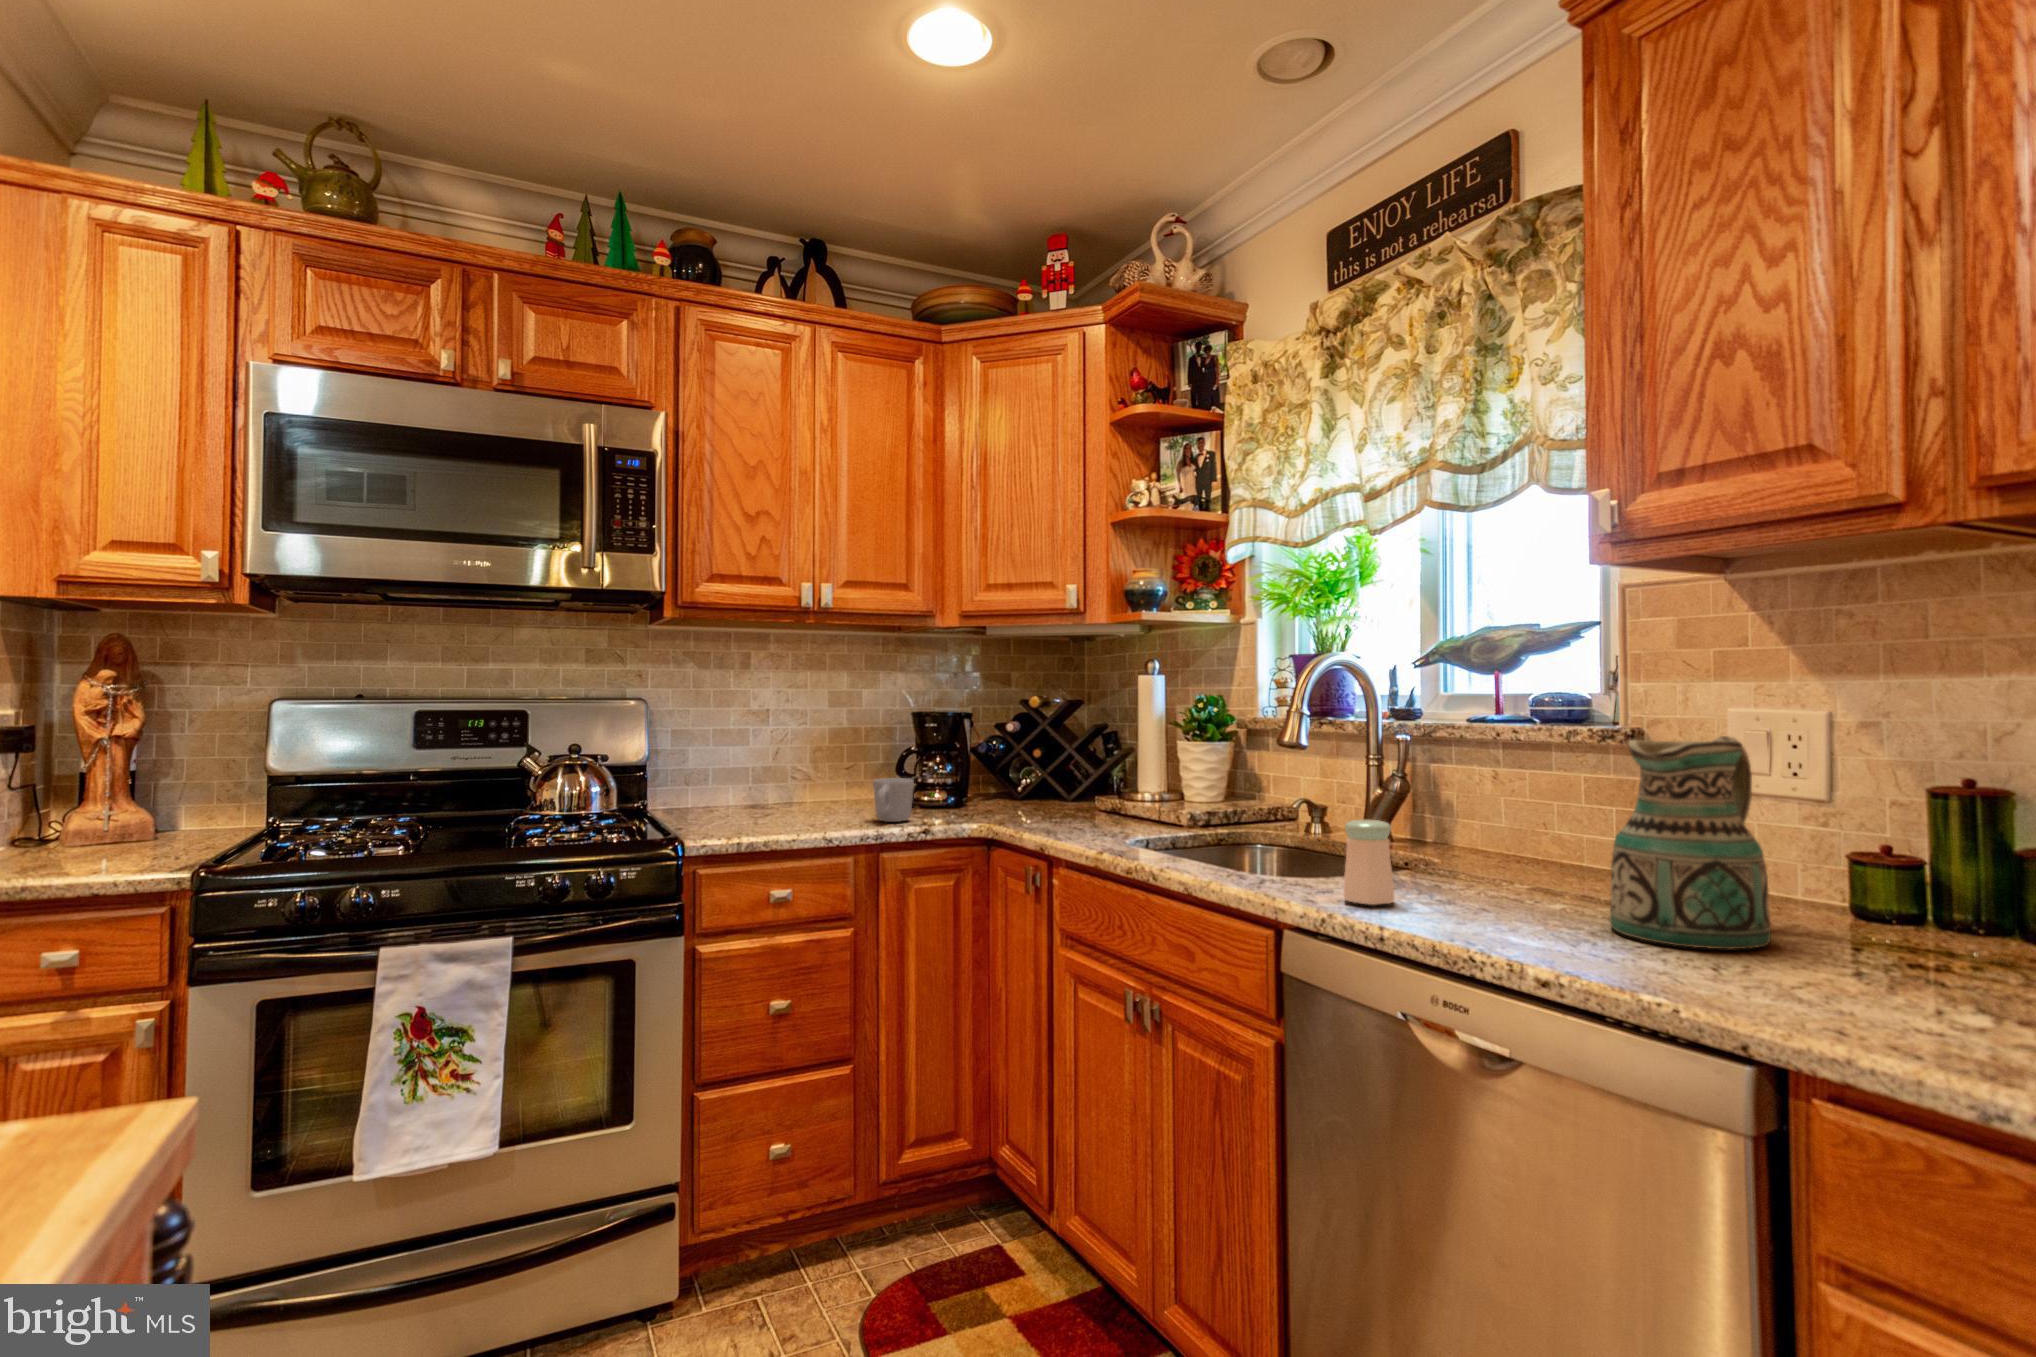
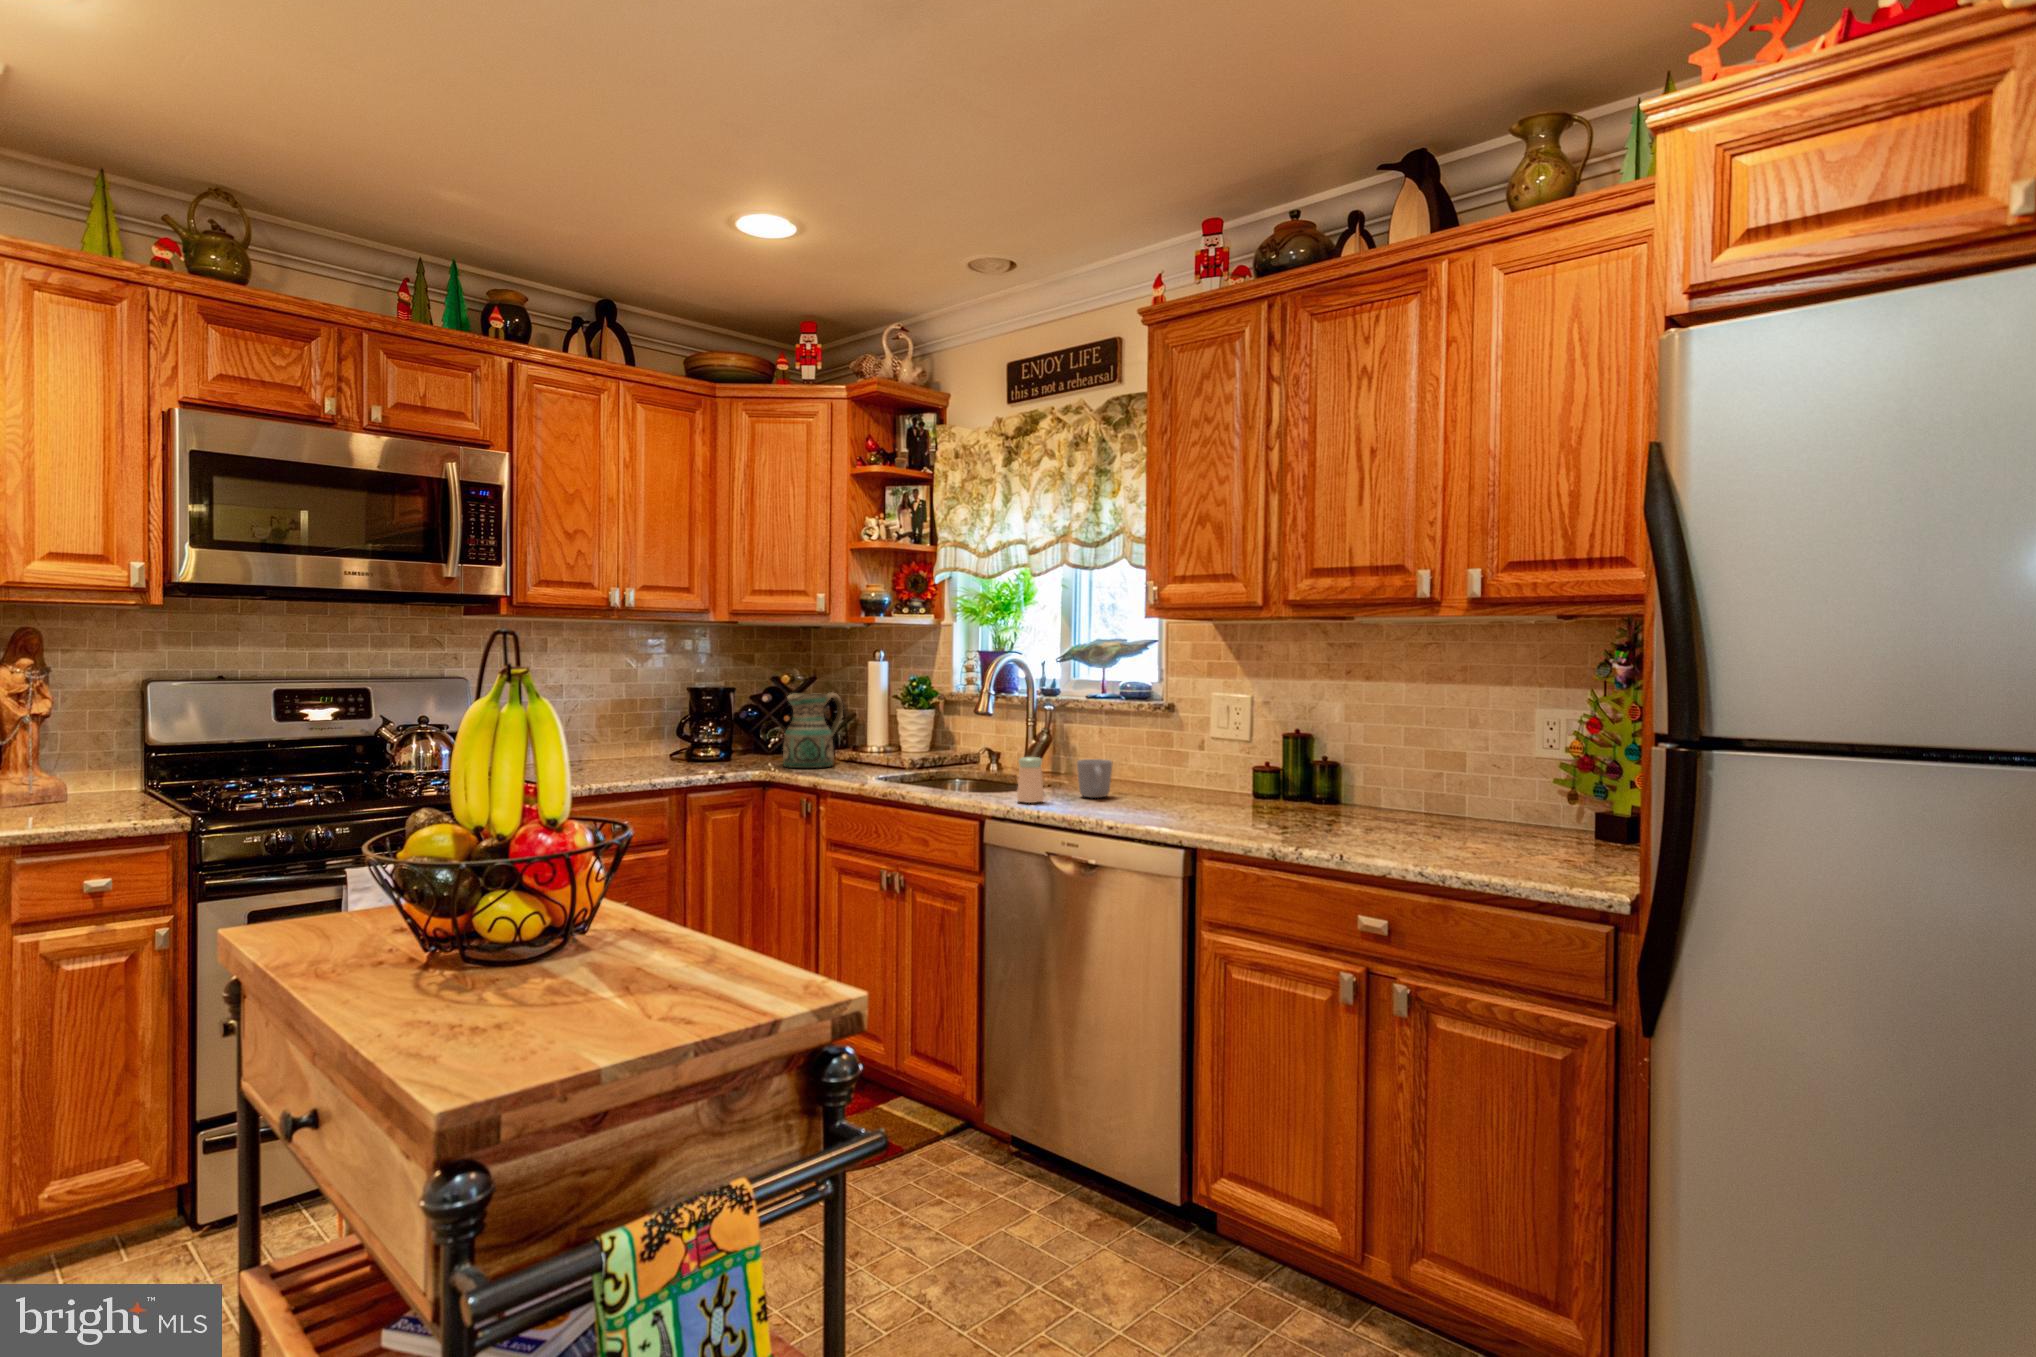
ceramic pitcher: present [1610,736,1771,949] -> present [783,692,843,768]
mug: present [873,778,914,822] -> present [1077,759,1112,798]

